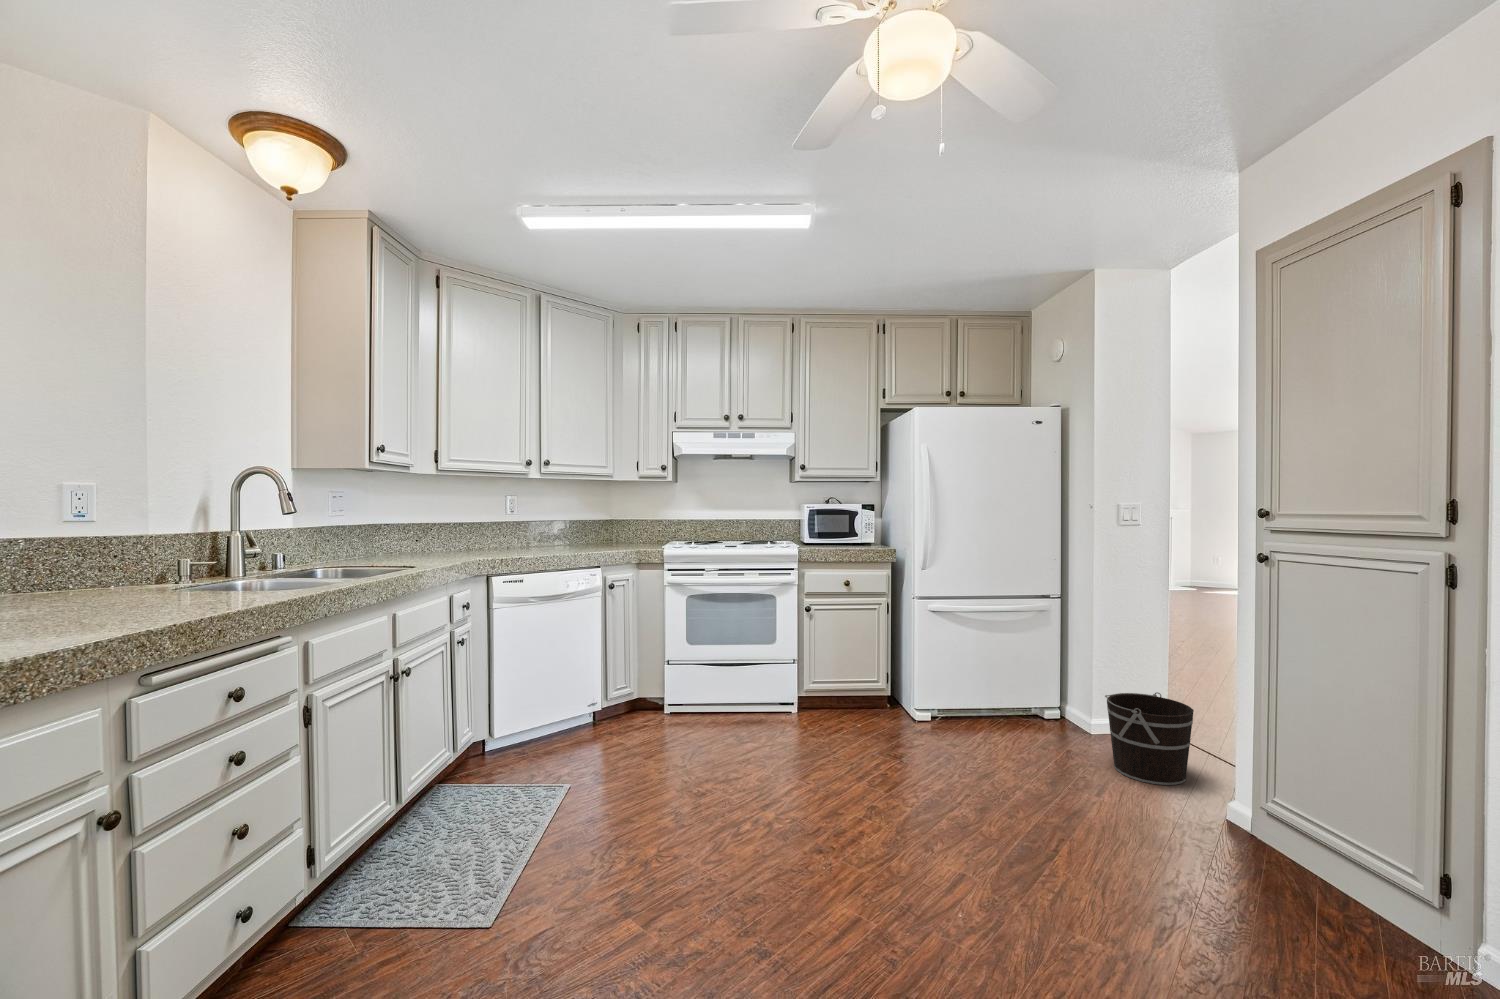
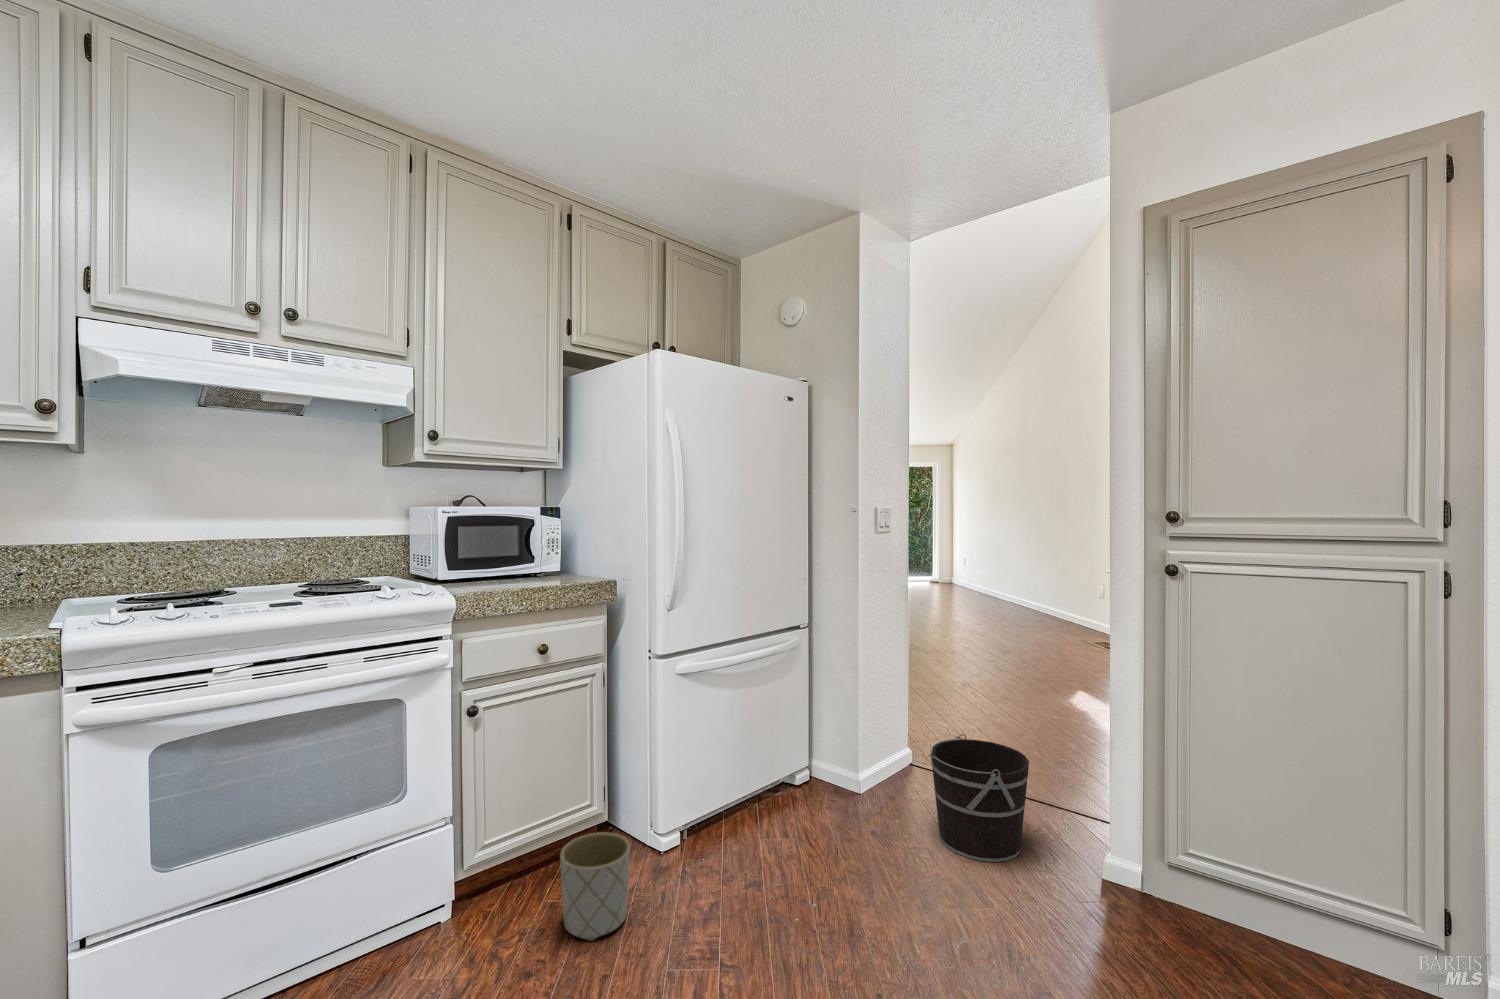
planter: none [839,685,876,732] -> present [560,832,630,941]

